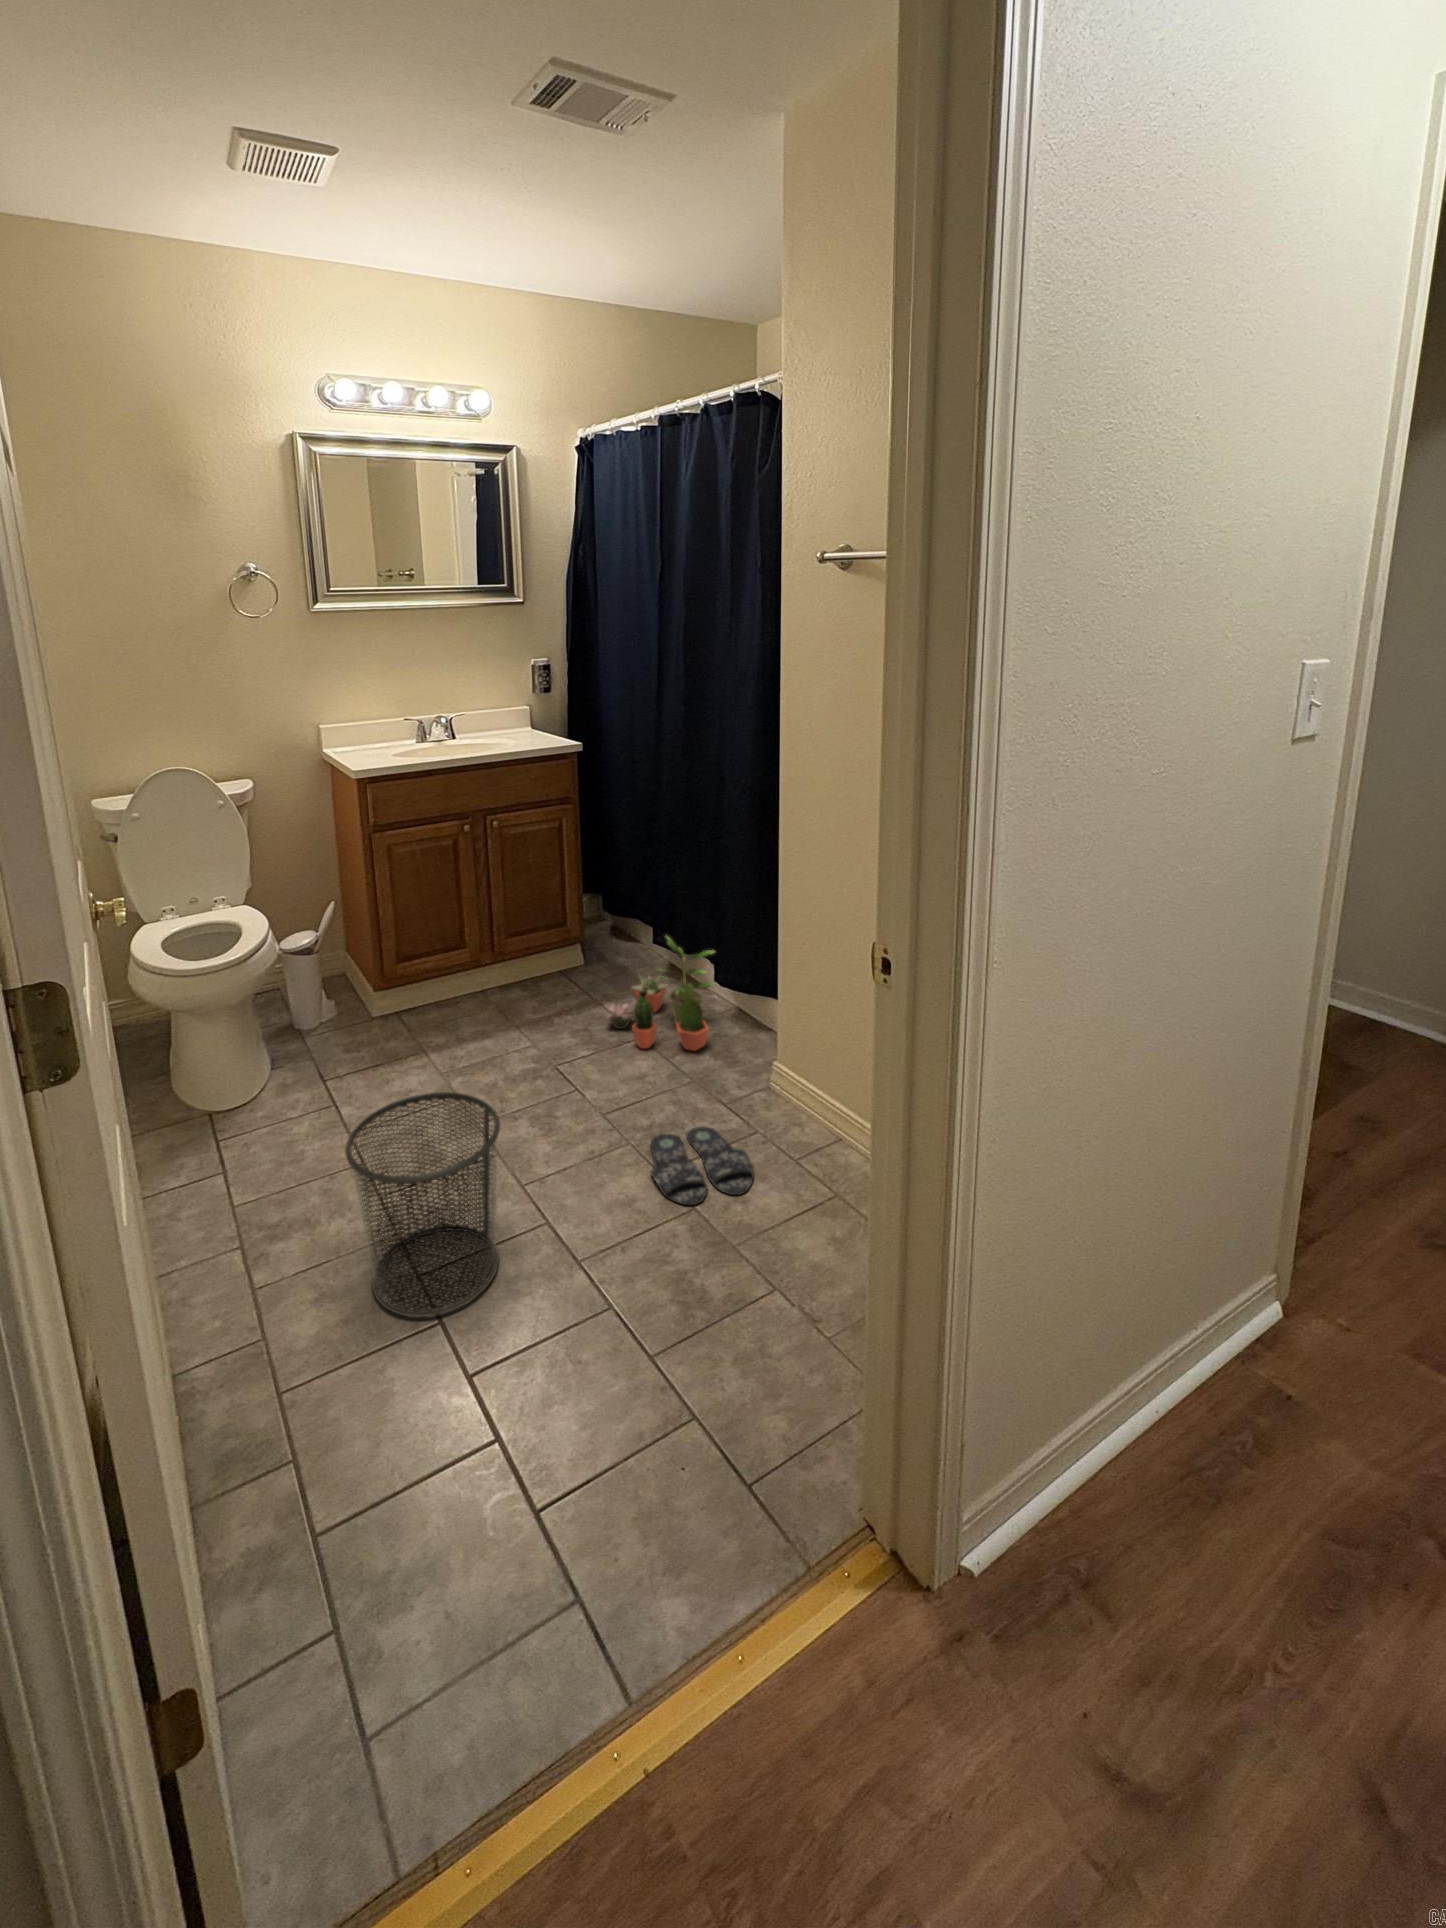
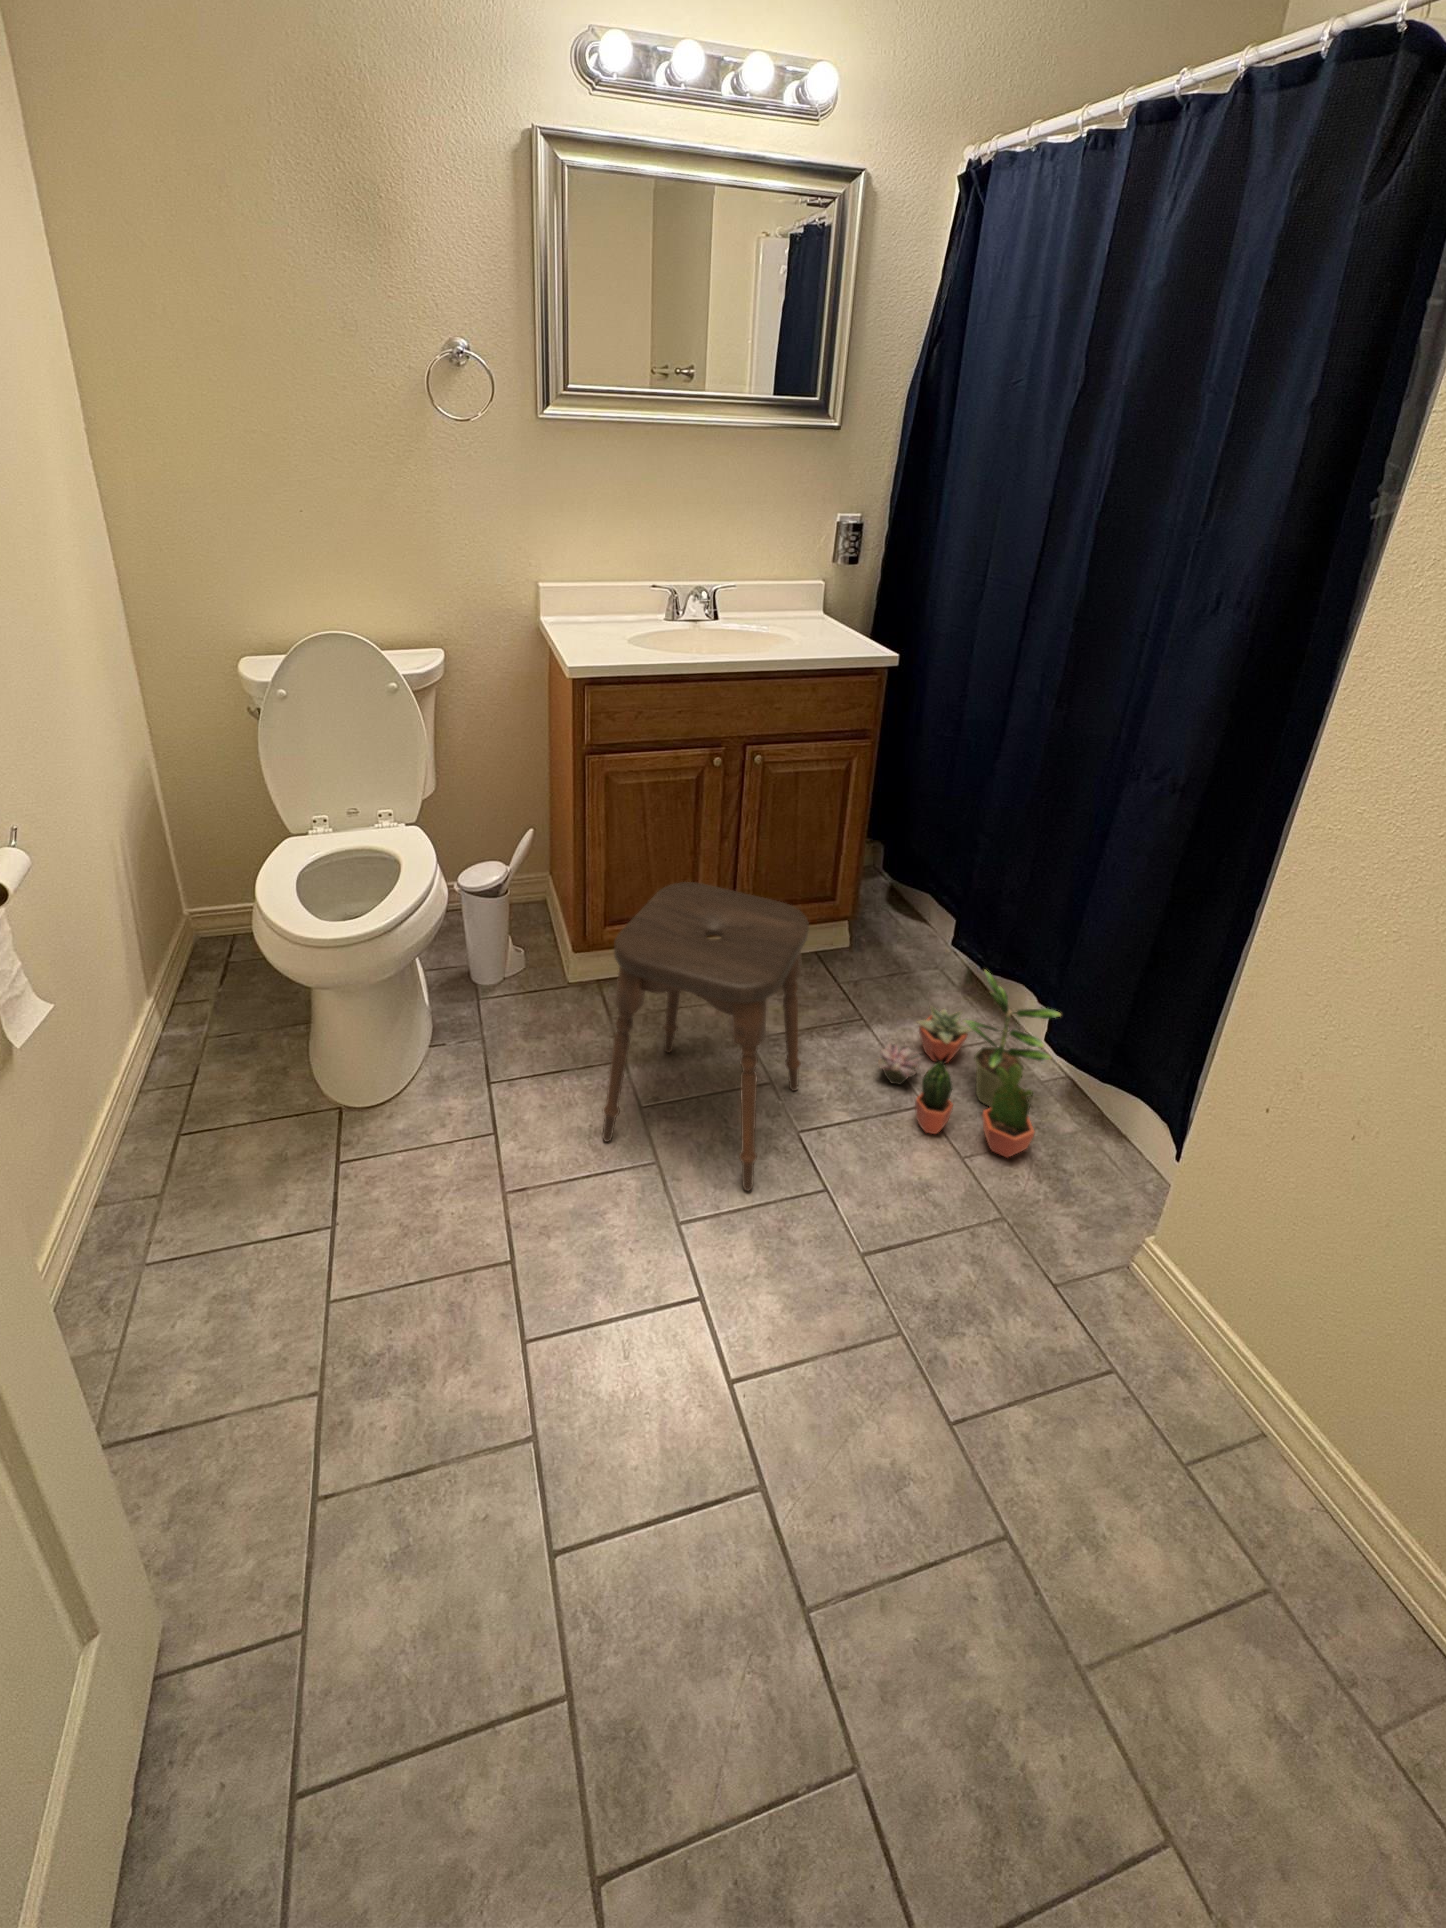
stool: none [410,904,553,1098] -> present [603,882,809,1191]
waste bin: present [345,1092,501,1317] -> none [444,1273,706,1673]
slippers: present [650,1126,754,1205] -> none [934,1331,1112,1527]

